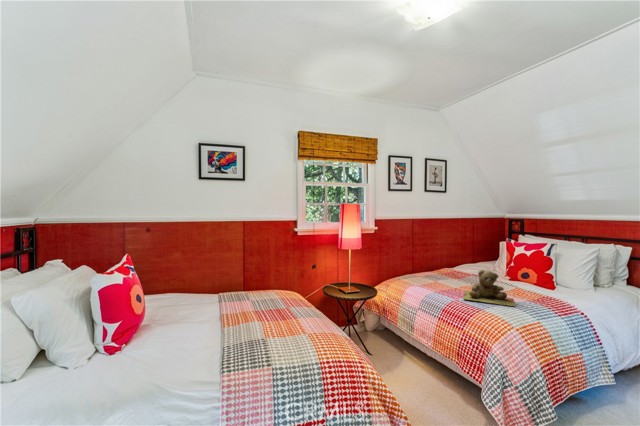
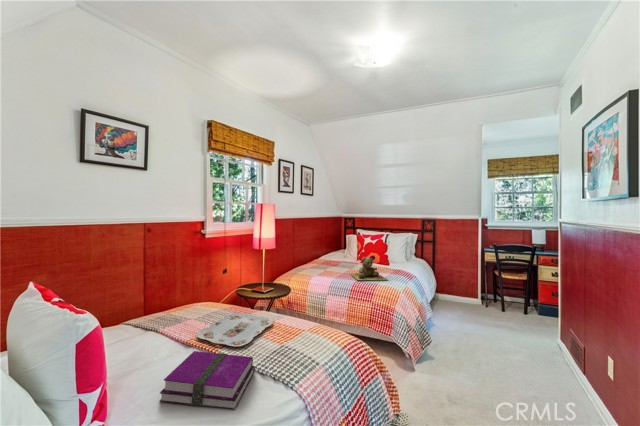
serving tray: none [233,303,300,325] -> present [197,313,273,347]
hardback book: none [166,316,232,359] -> present [160,351,255,410]

